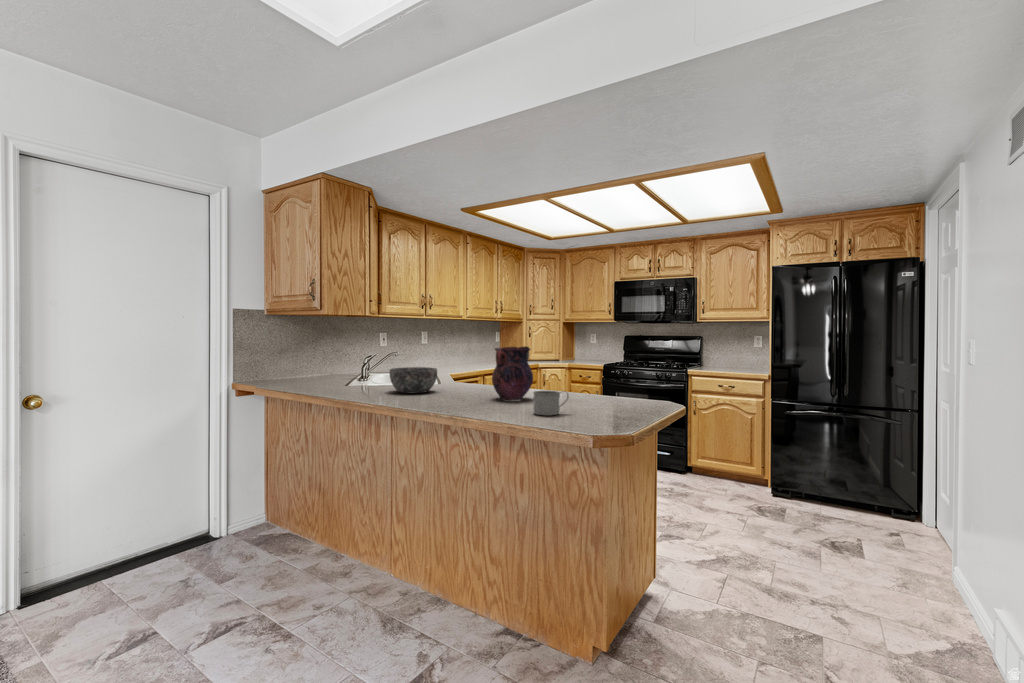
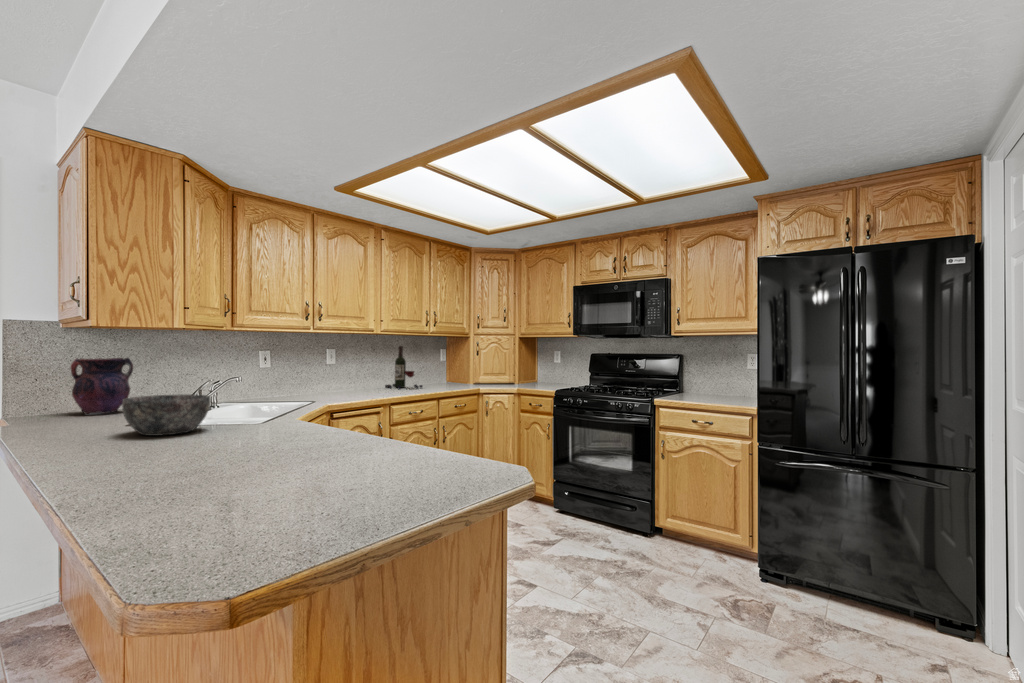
wine bottle: none [459,330,491,366] -> present [385,346,422,389]
vase: present [492,346,533,400] -> present [71,358,133,414]
mug: present [533,391,569,416] -> none [175,449,253,503]

